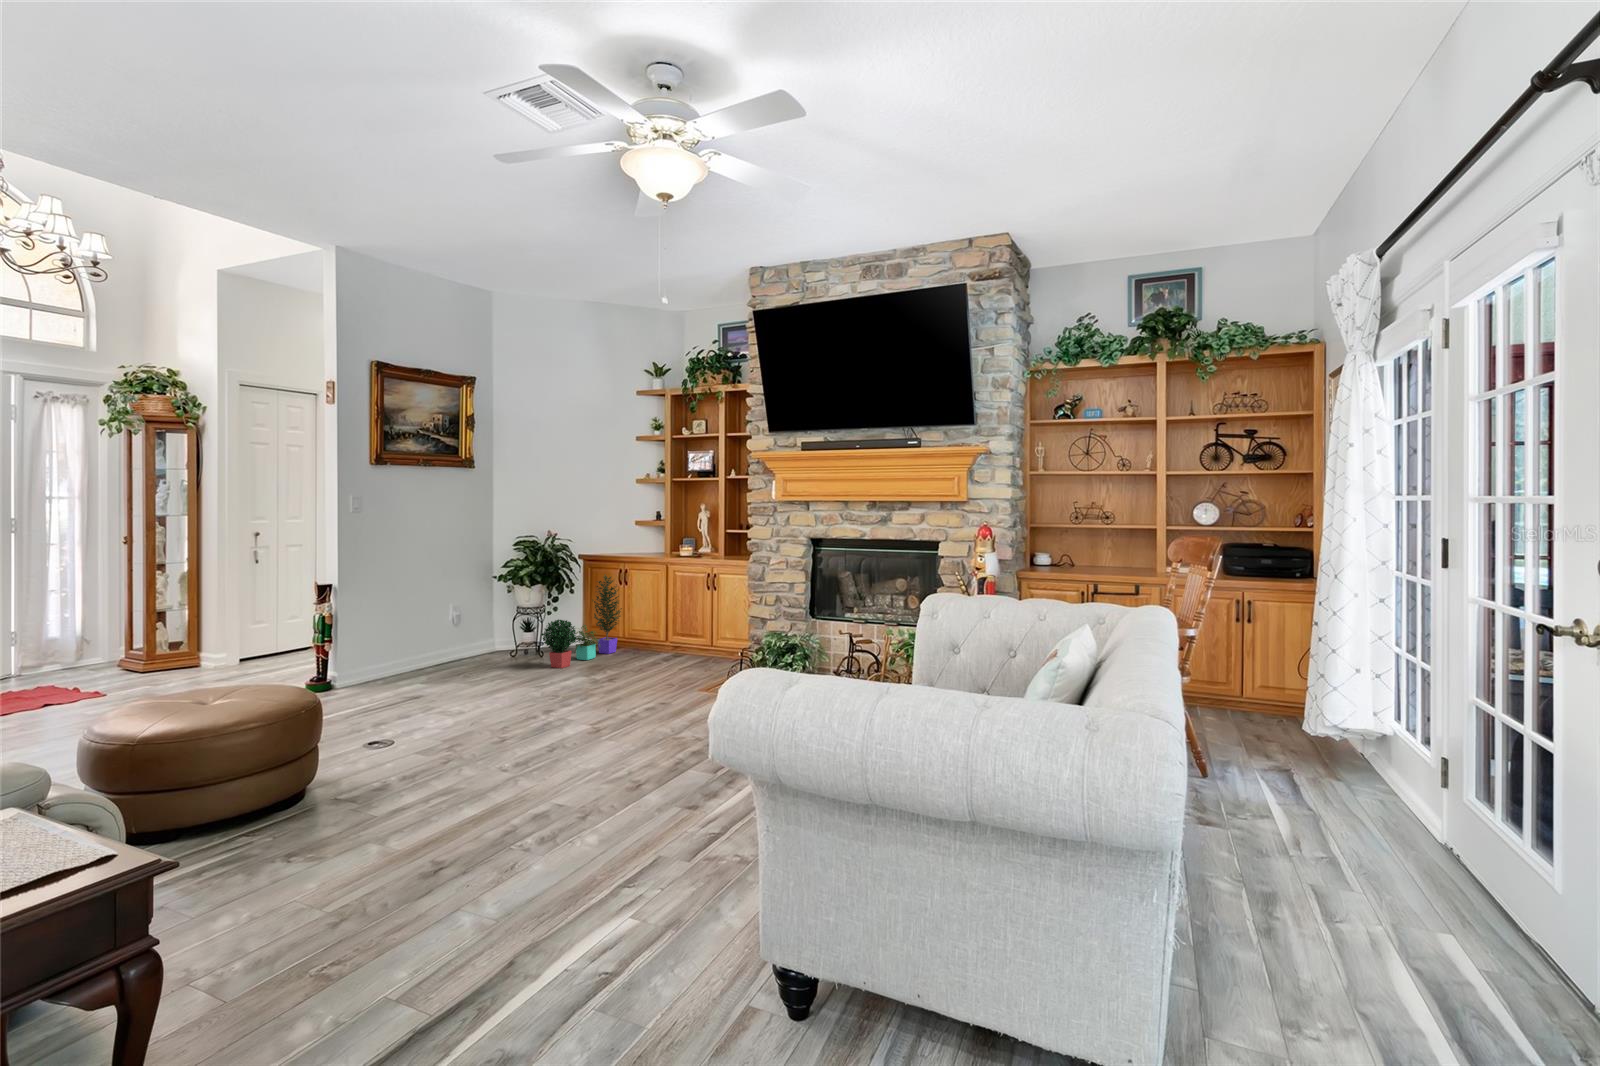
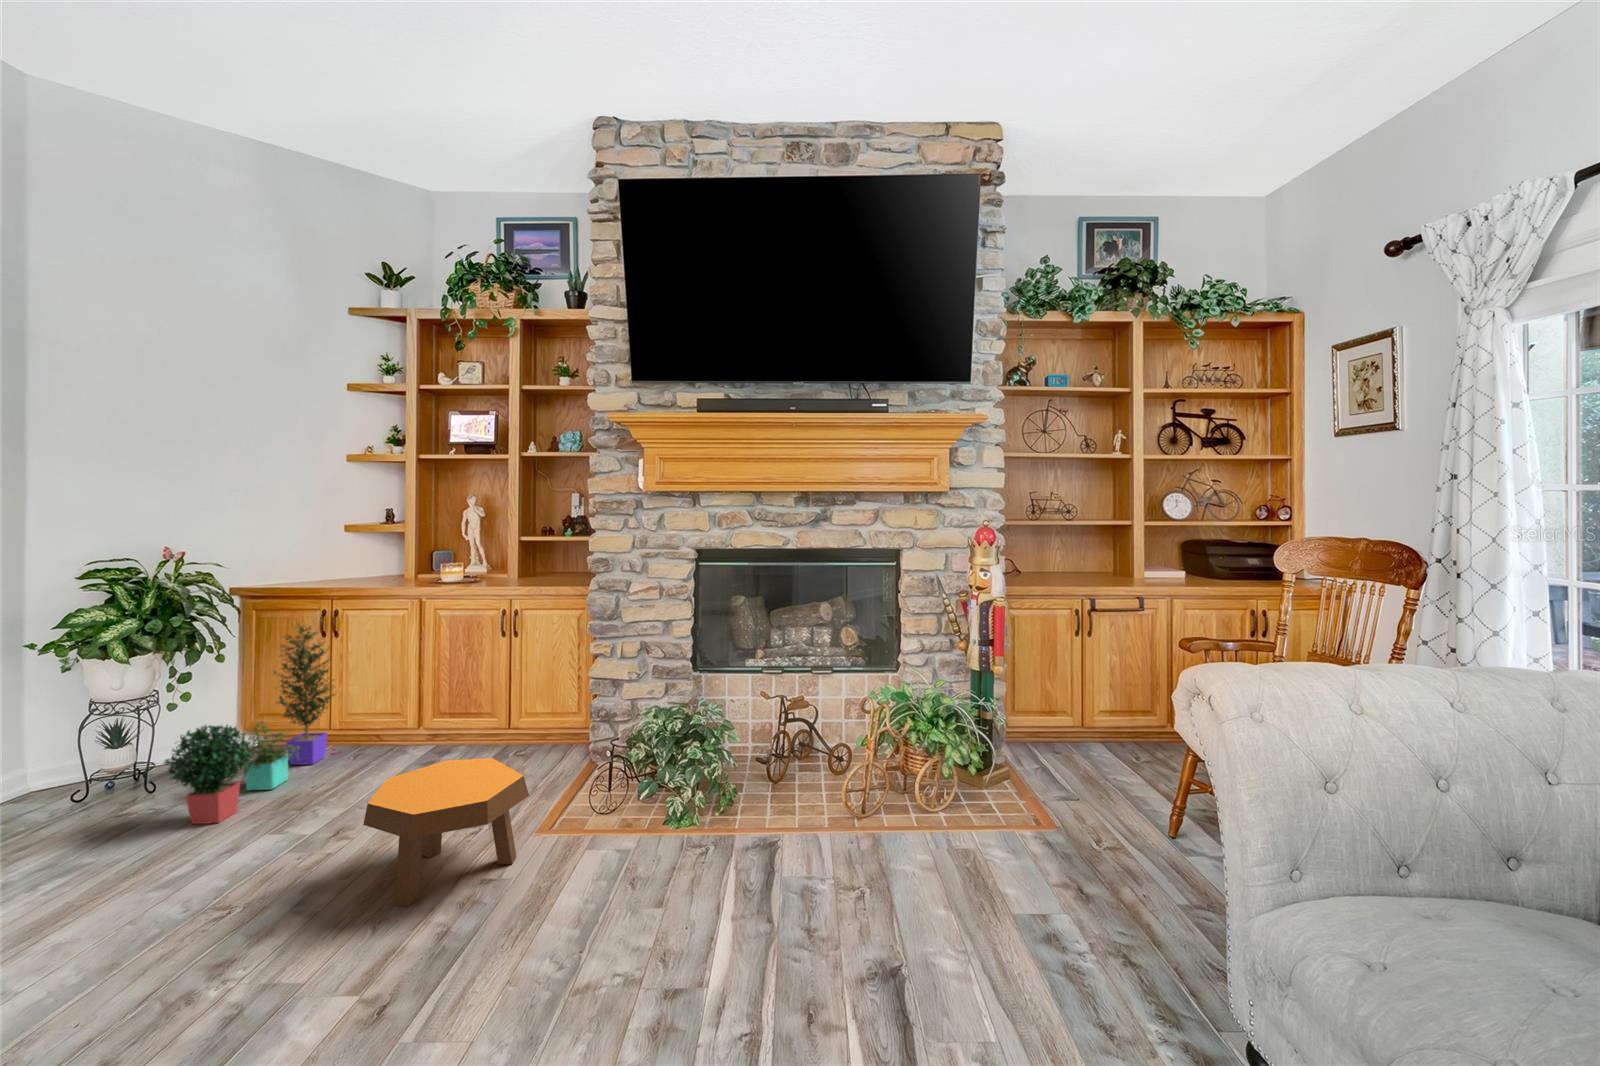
footstool: none [606,644,680,700] -> present [363,758,529,906]

